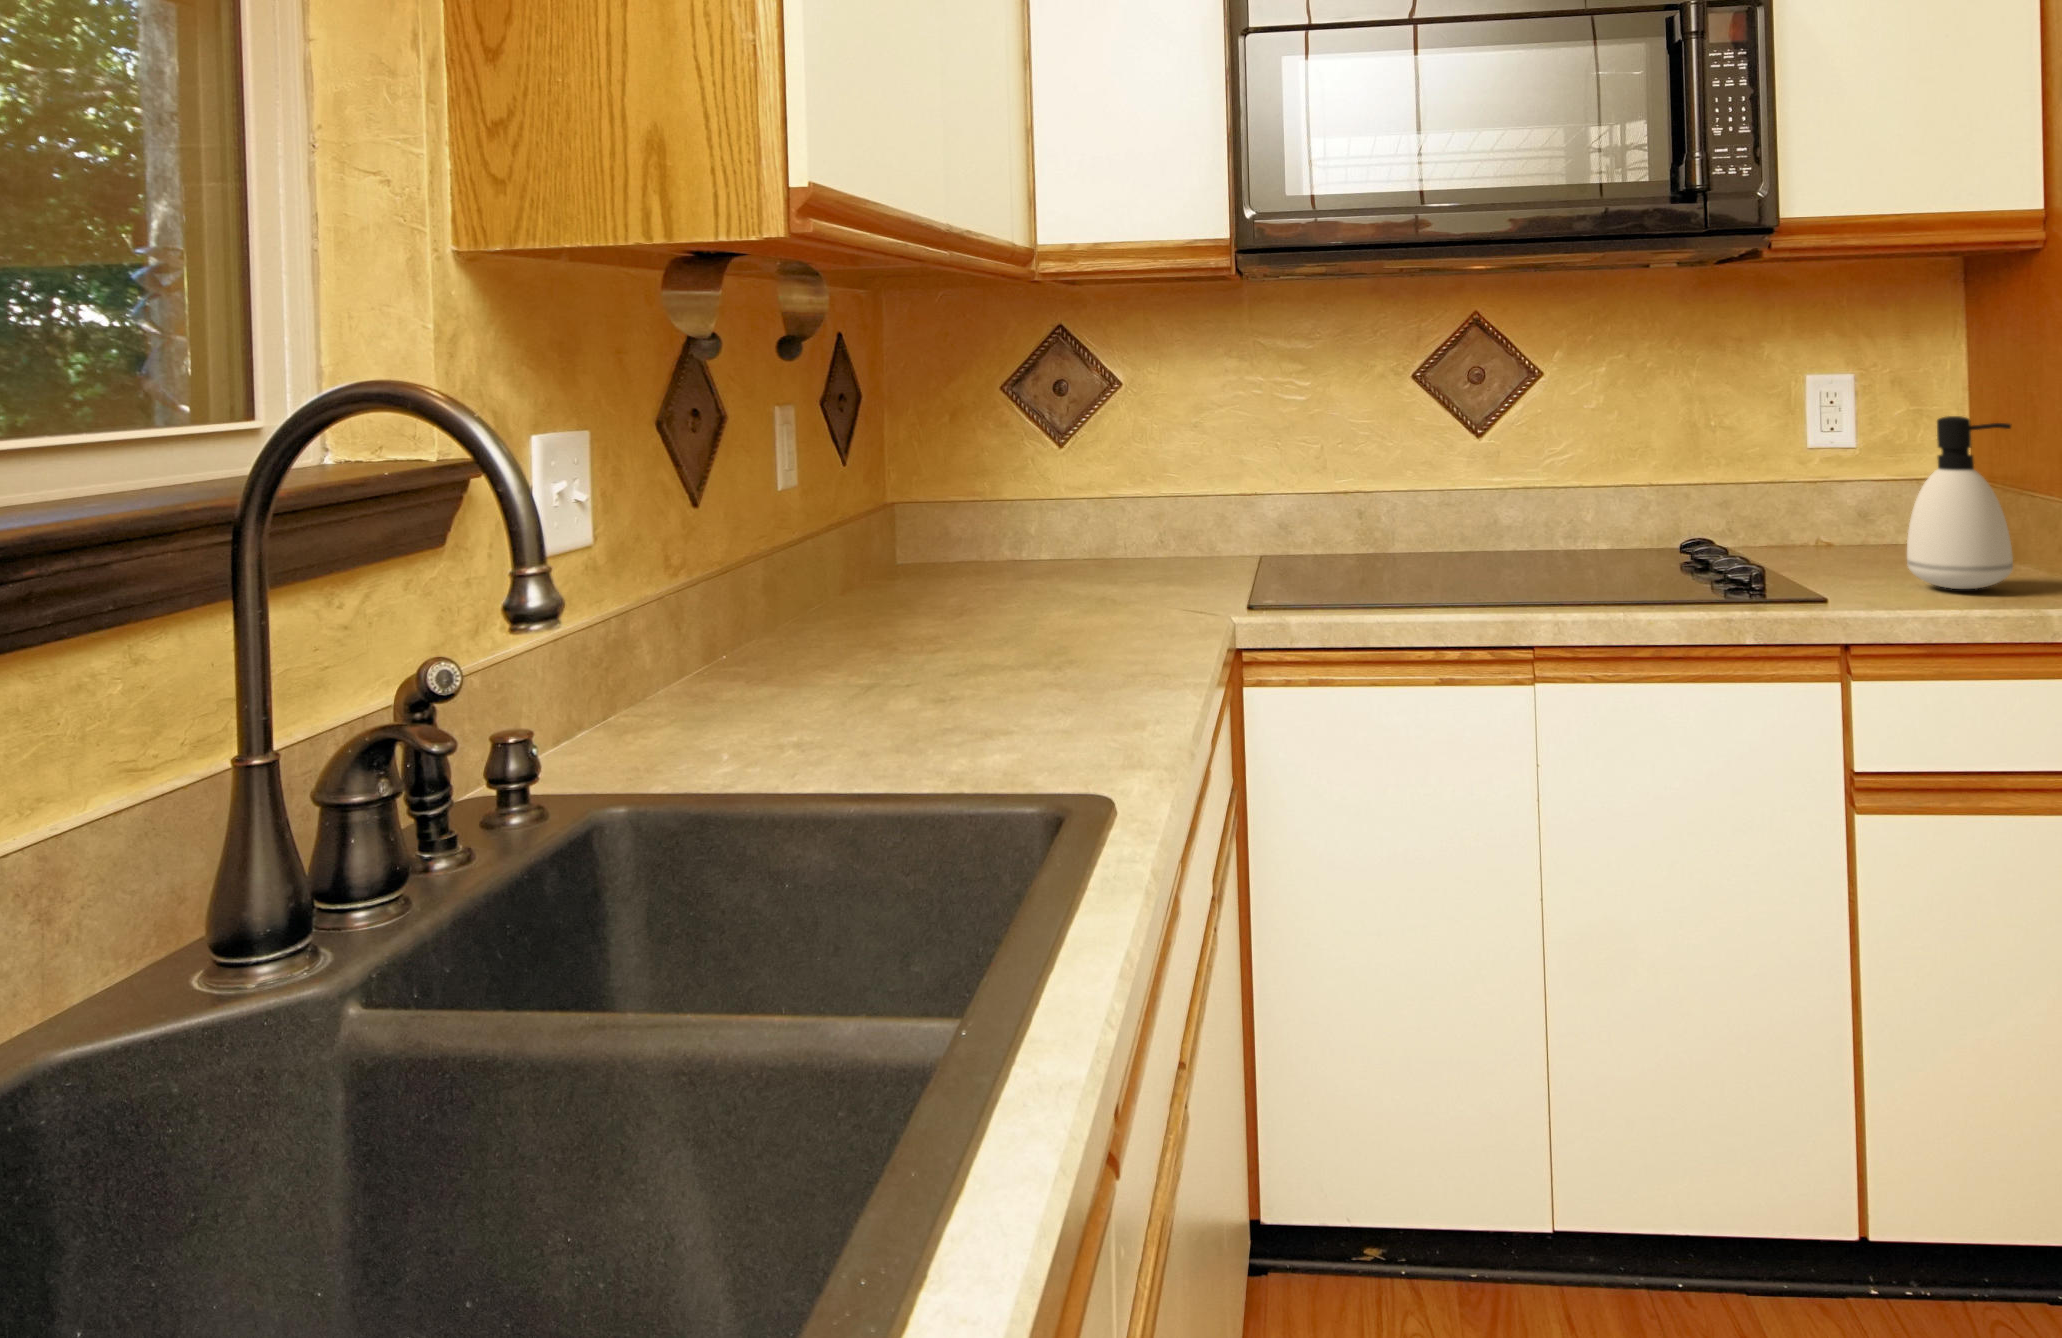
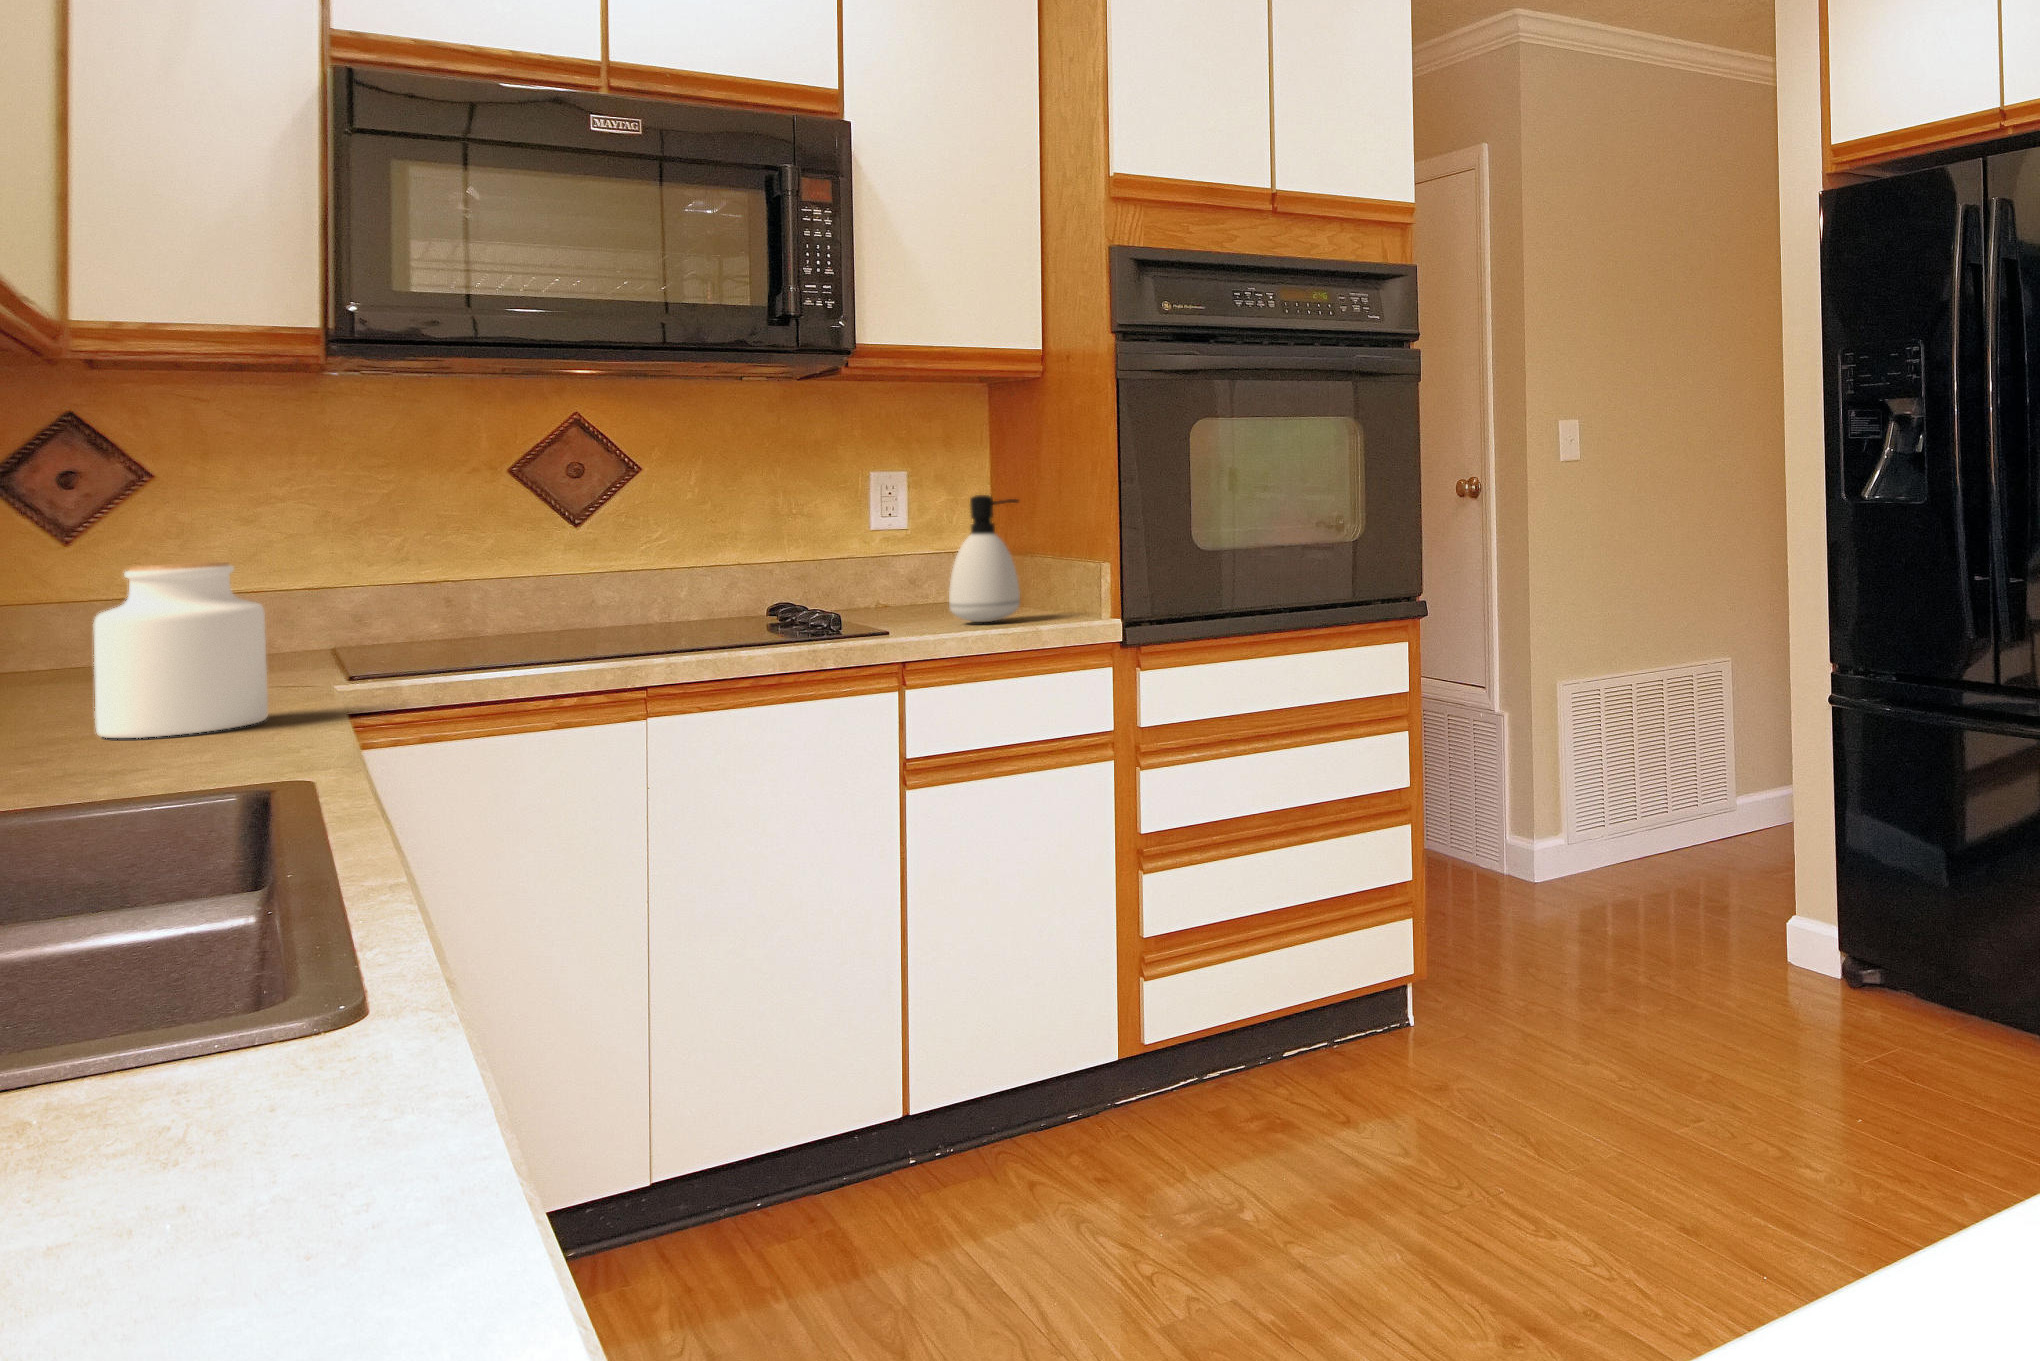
jar: none [972,506,1122,702] -> present [94,562,268,738]

